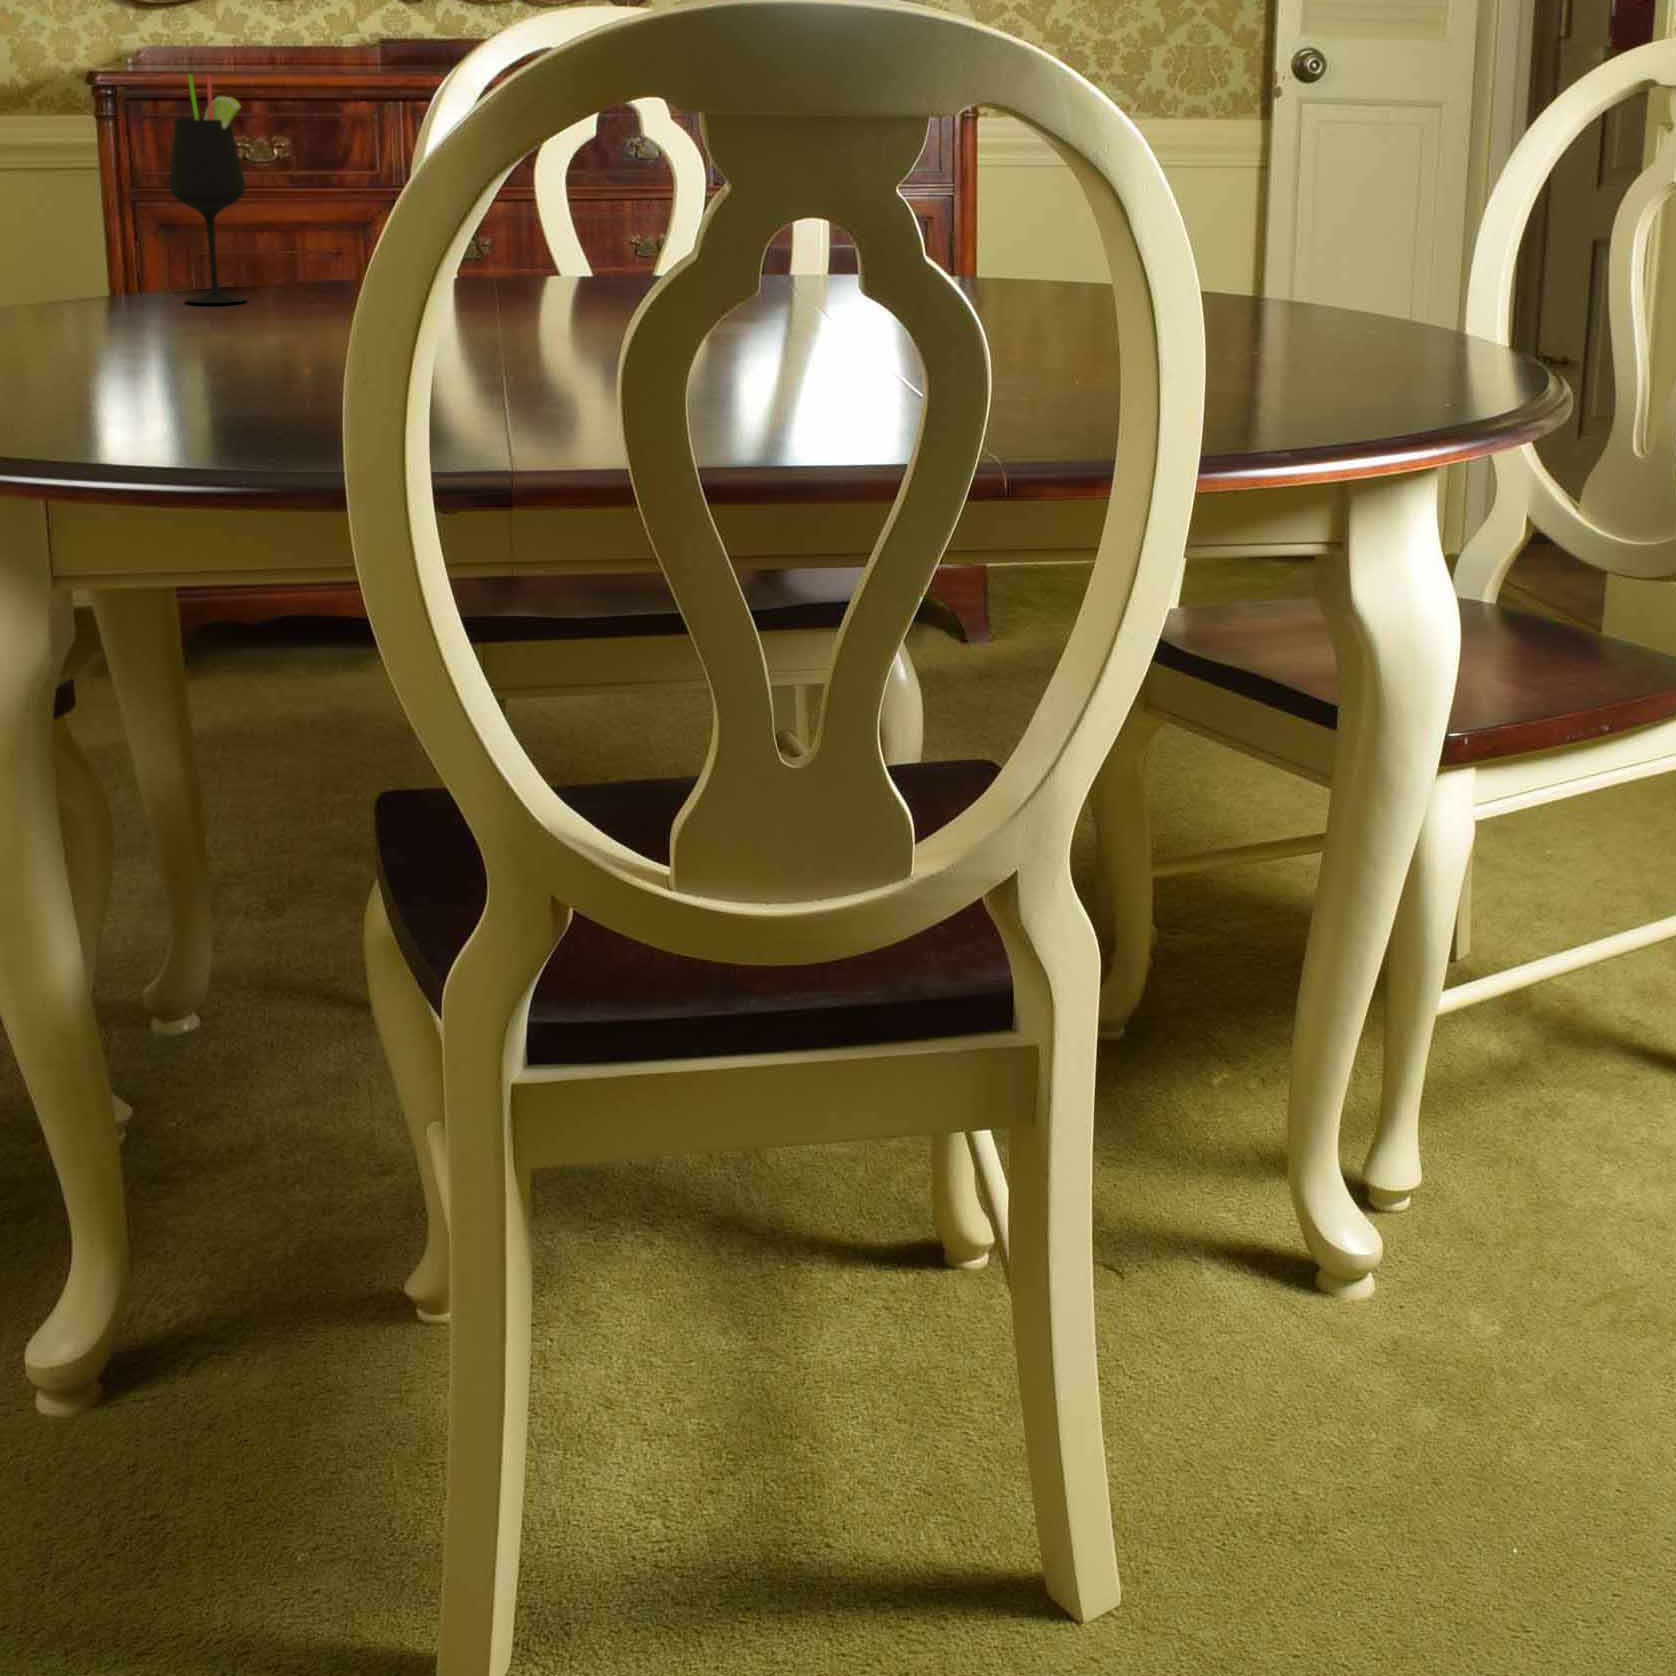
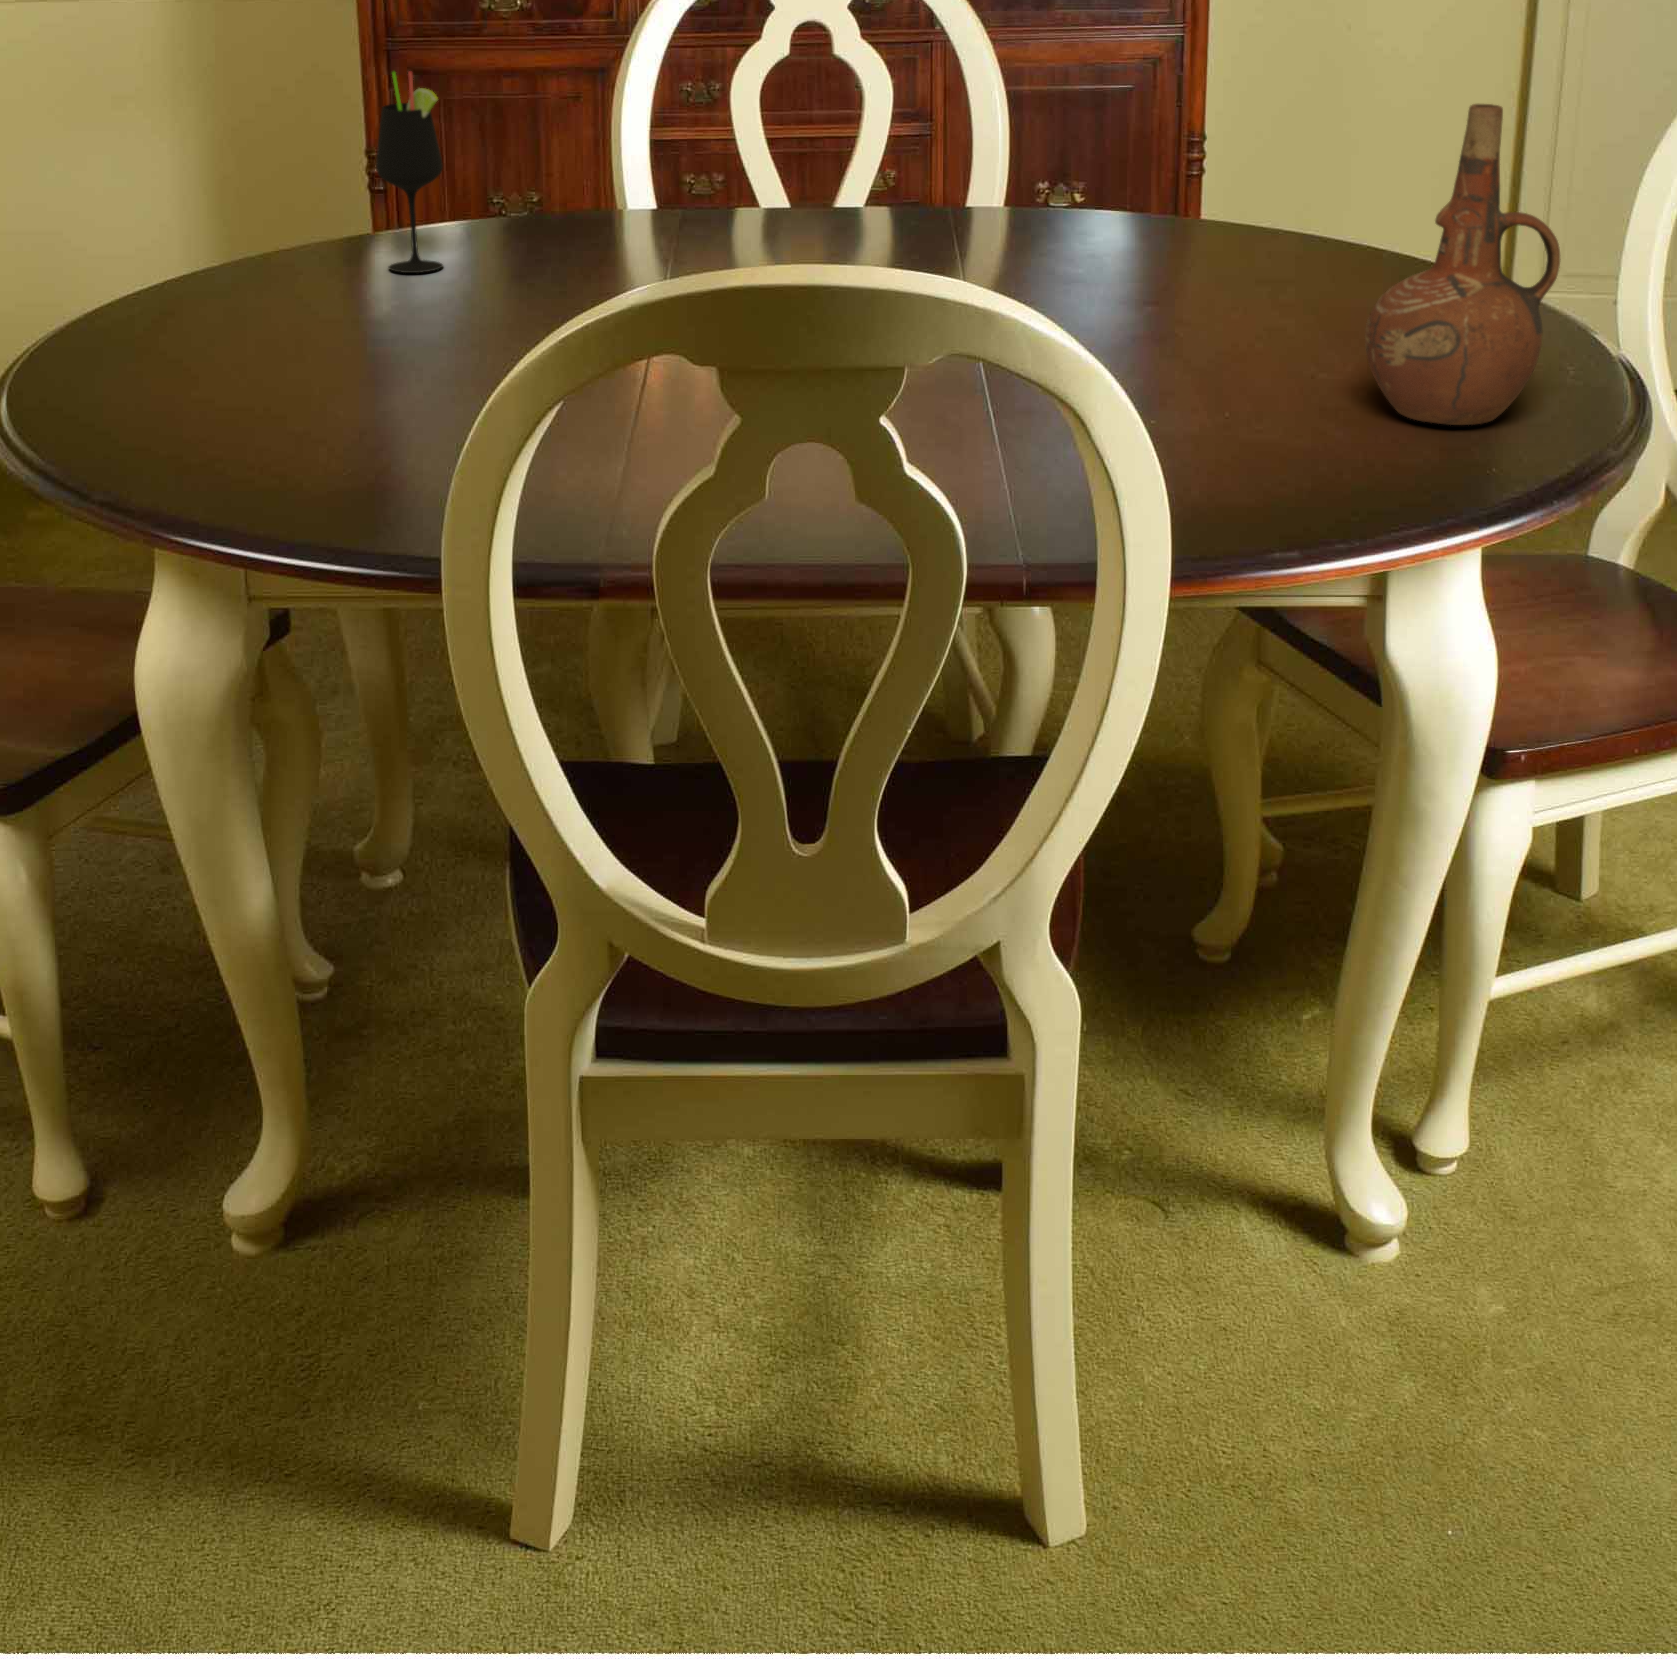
ceramic pitcher: none [1289,35,1485,371] -> present [1365,104,1560,425]

